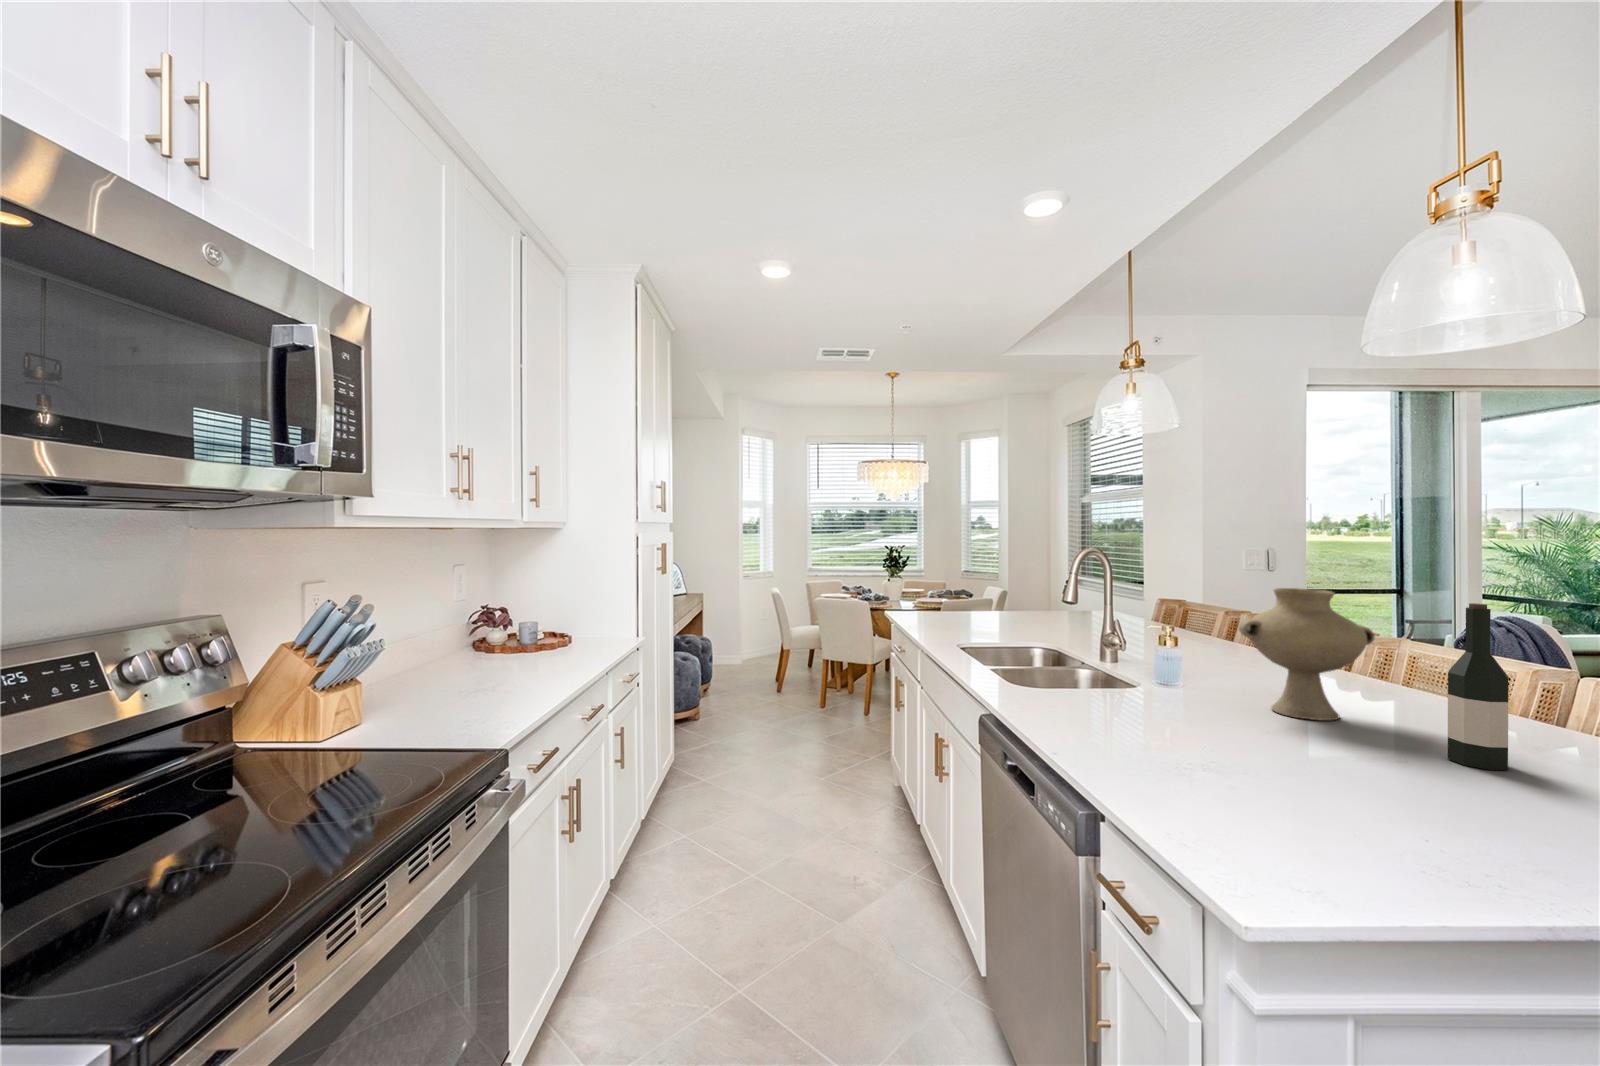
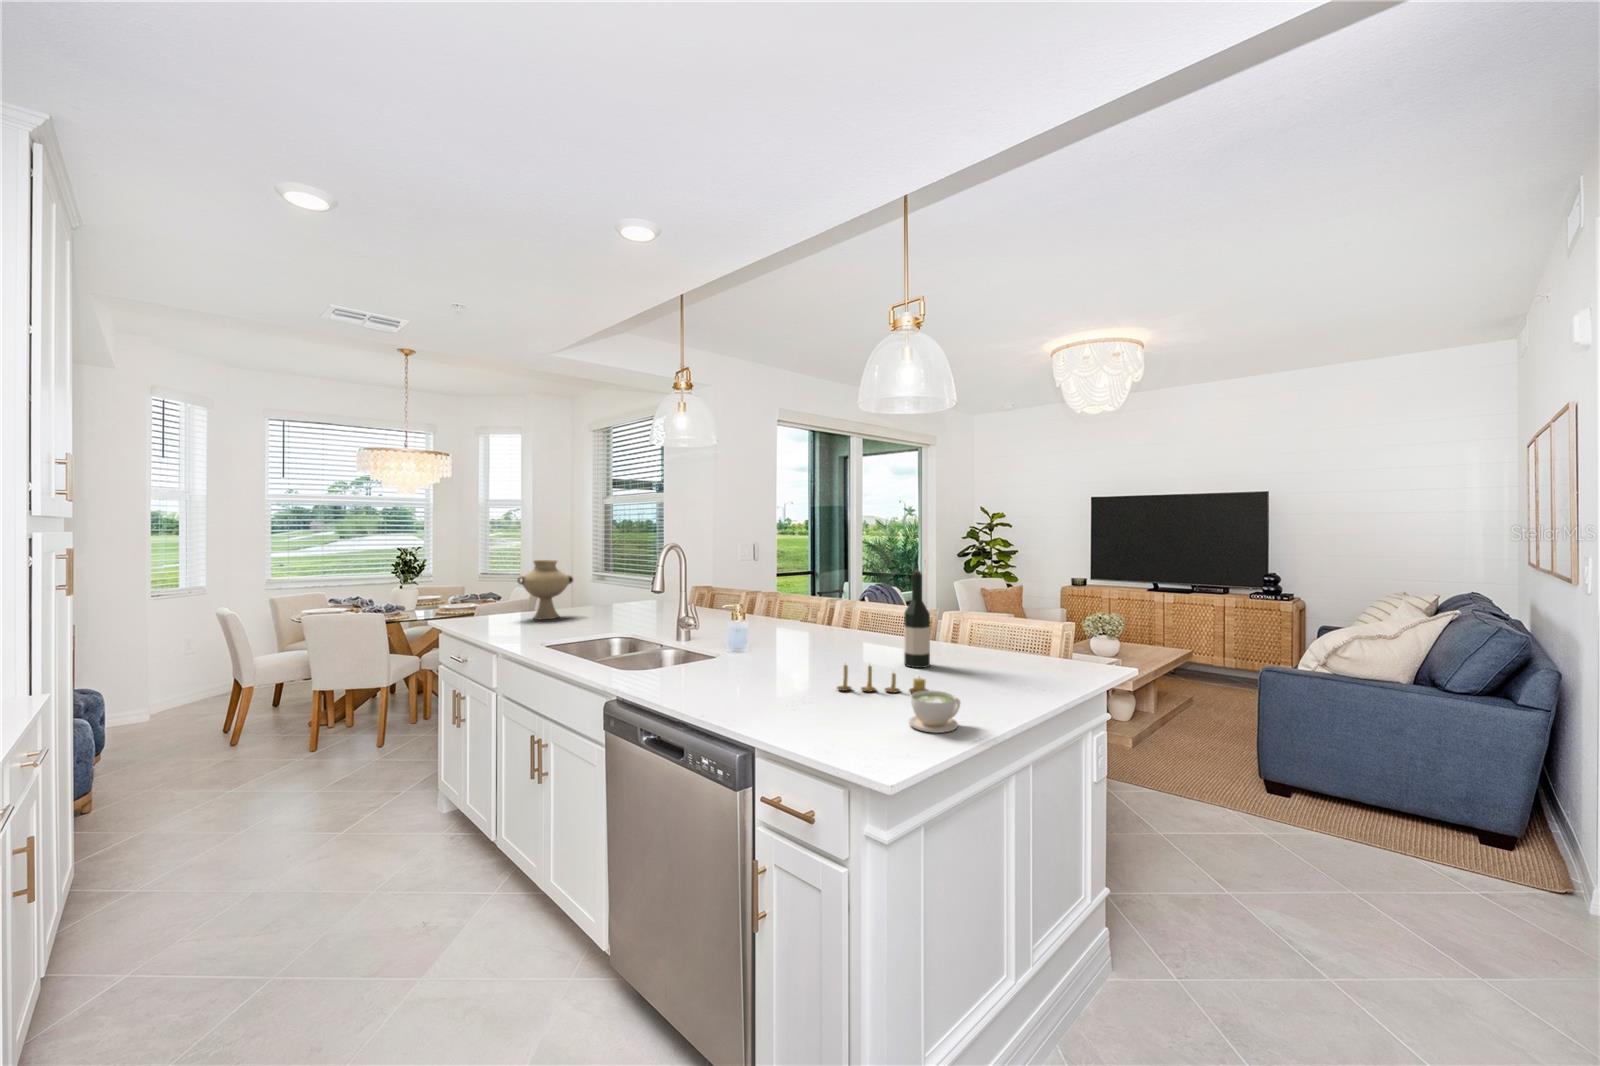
vase: present [1238,588,1375,720] -> present [517,560,573,620]
candle: none [1272,728,1463,812] -> present [837,665,928,693]
coffee cup: none [1362,801,1490,888] -> present [909,691,960,733]

